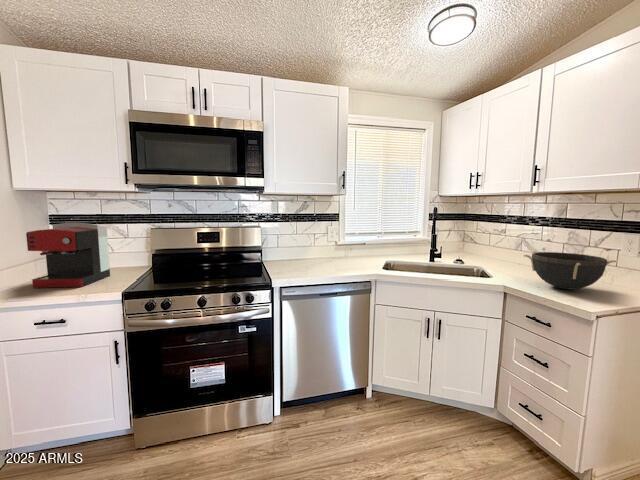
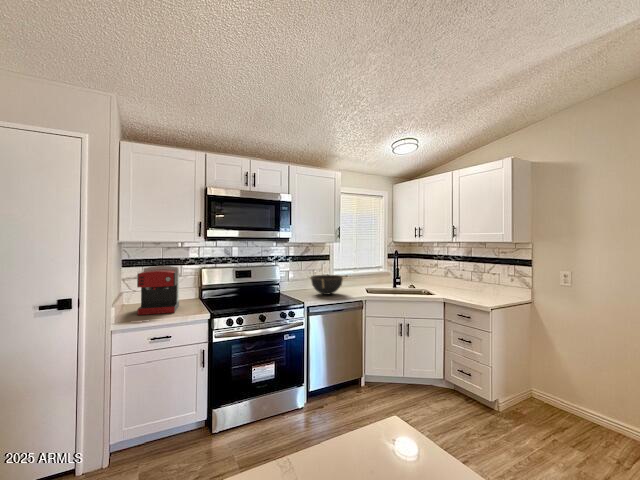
bowl: present [524,252,616,289] -> present [310,275,344,295]

